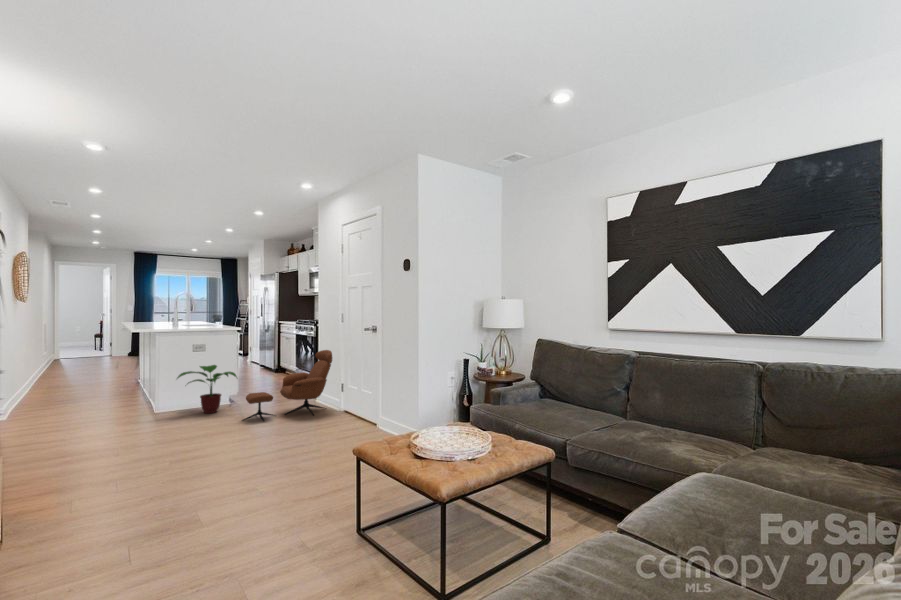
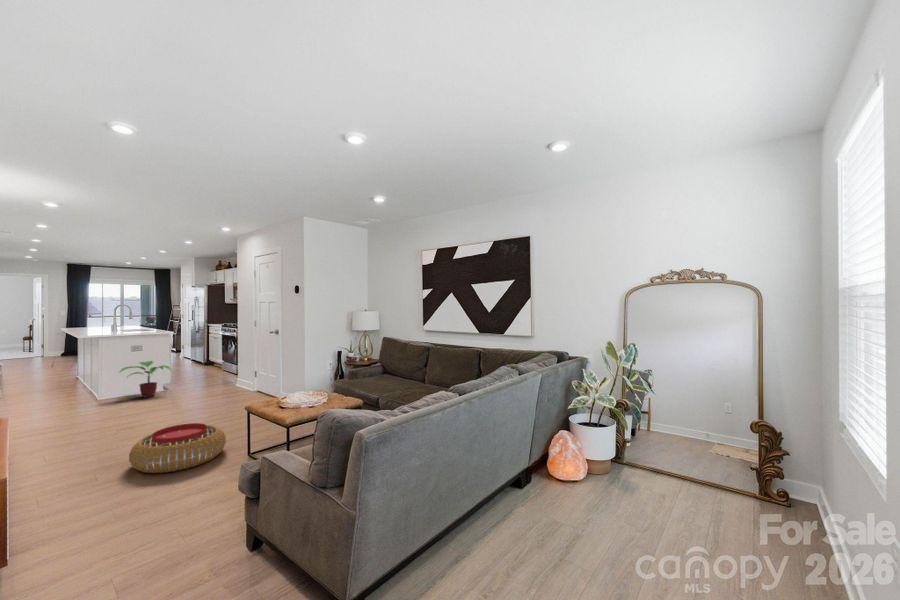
lounge chair: present [242,350,332,421] -> none [174,347,248,401]
pouf: none [172,470,318,561] -> present [129,423,226,473]

